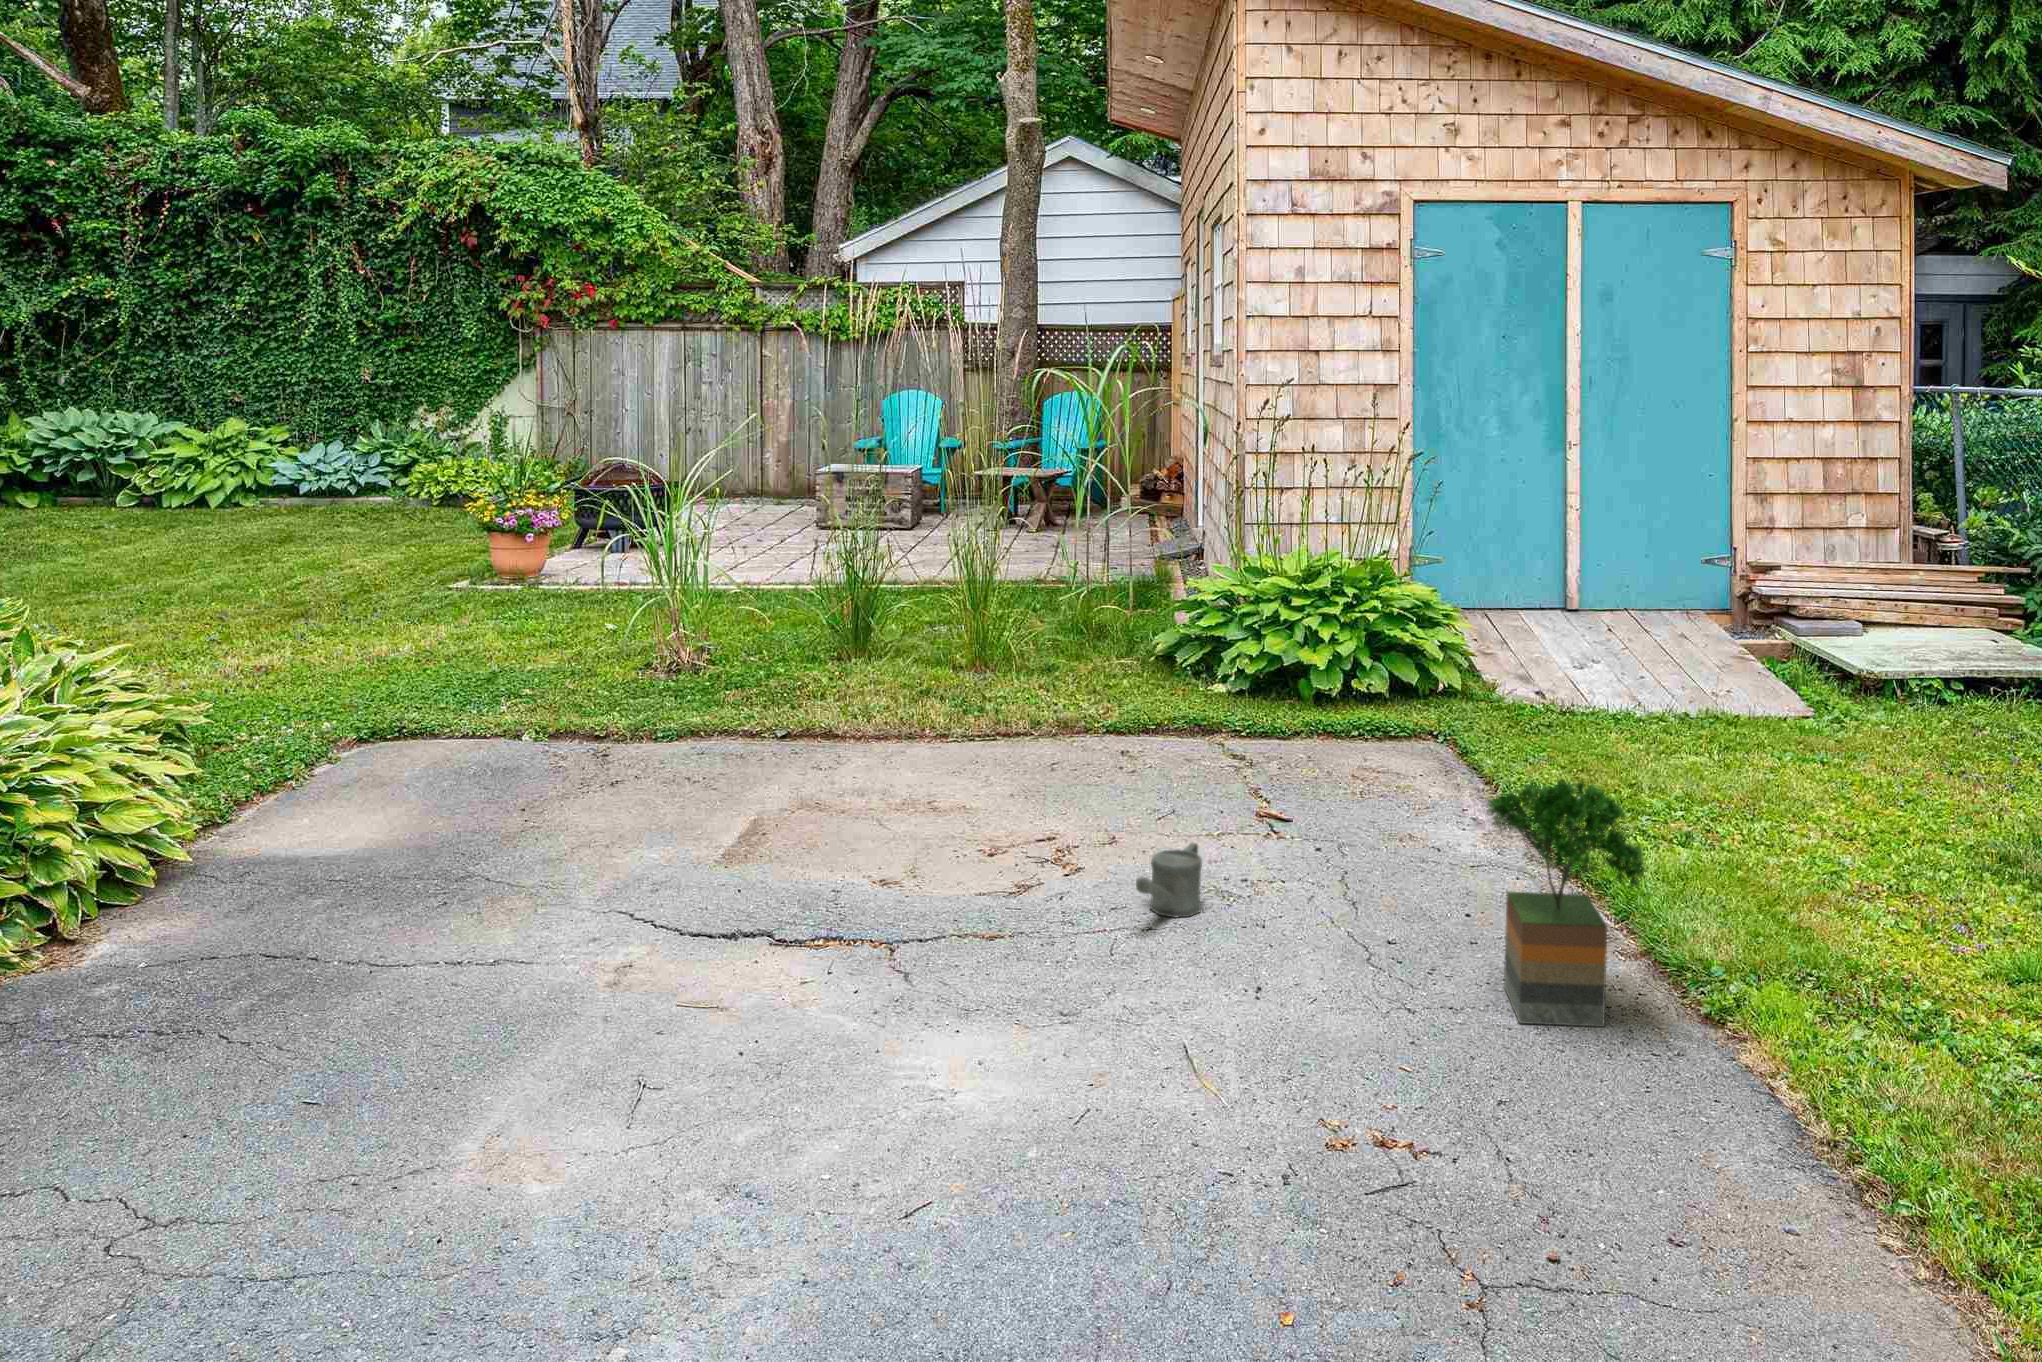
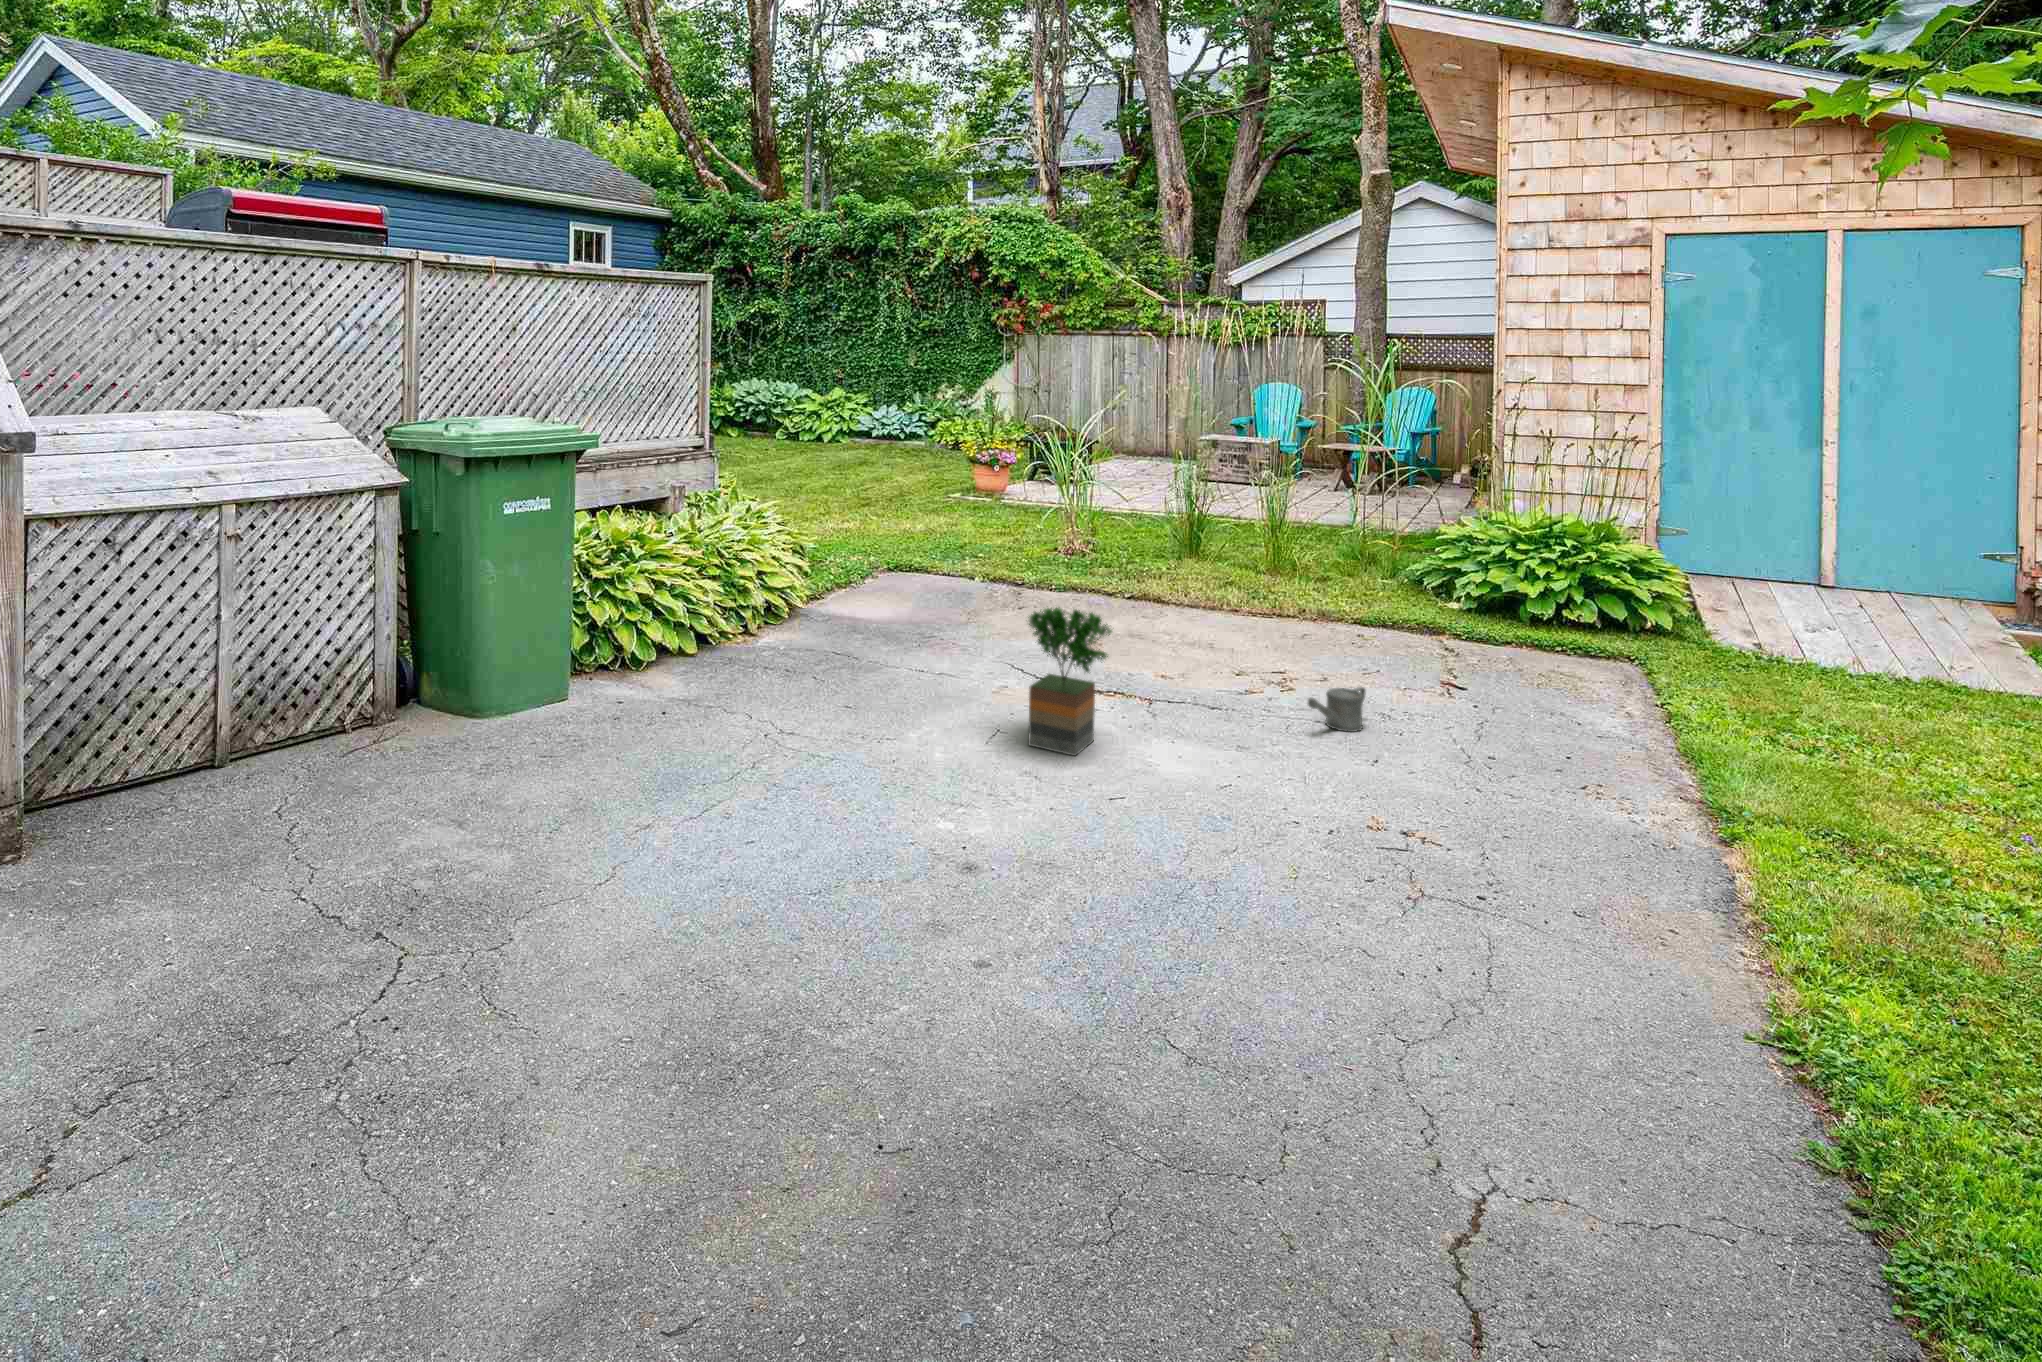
potted tree: present [1487,780,1647,1027] -> present [1028,607,1112,756]

